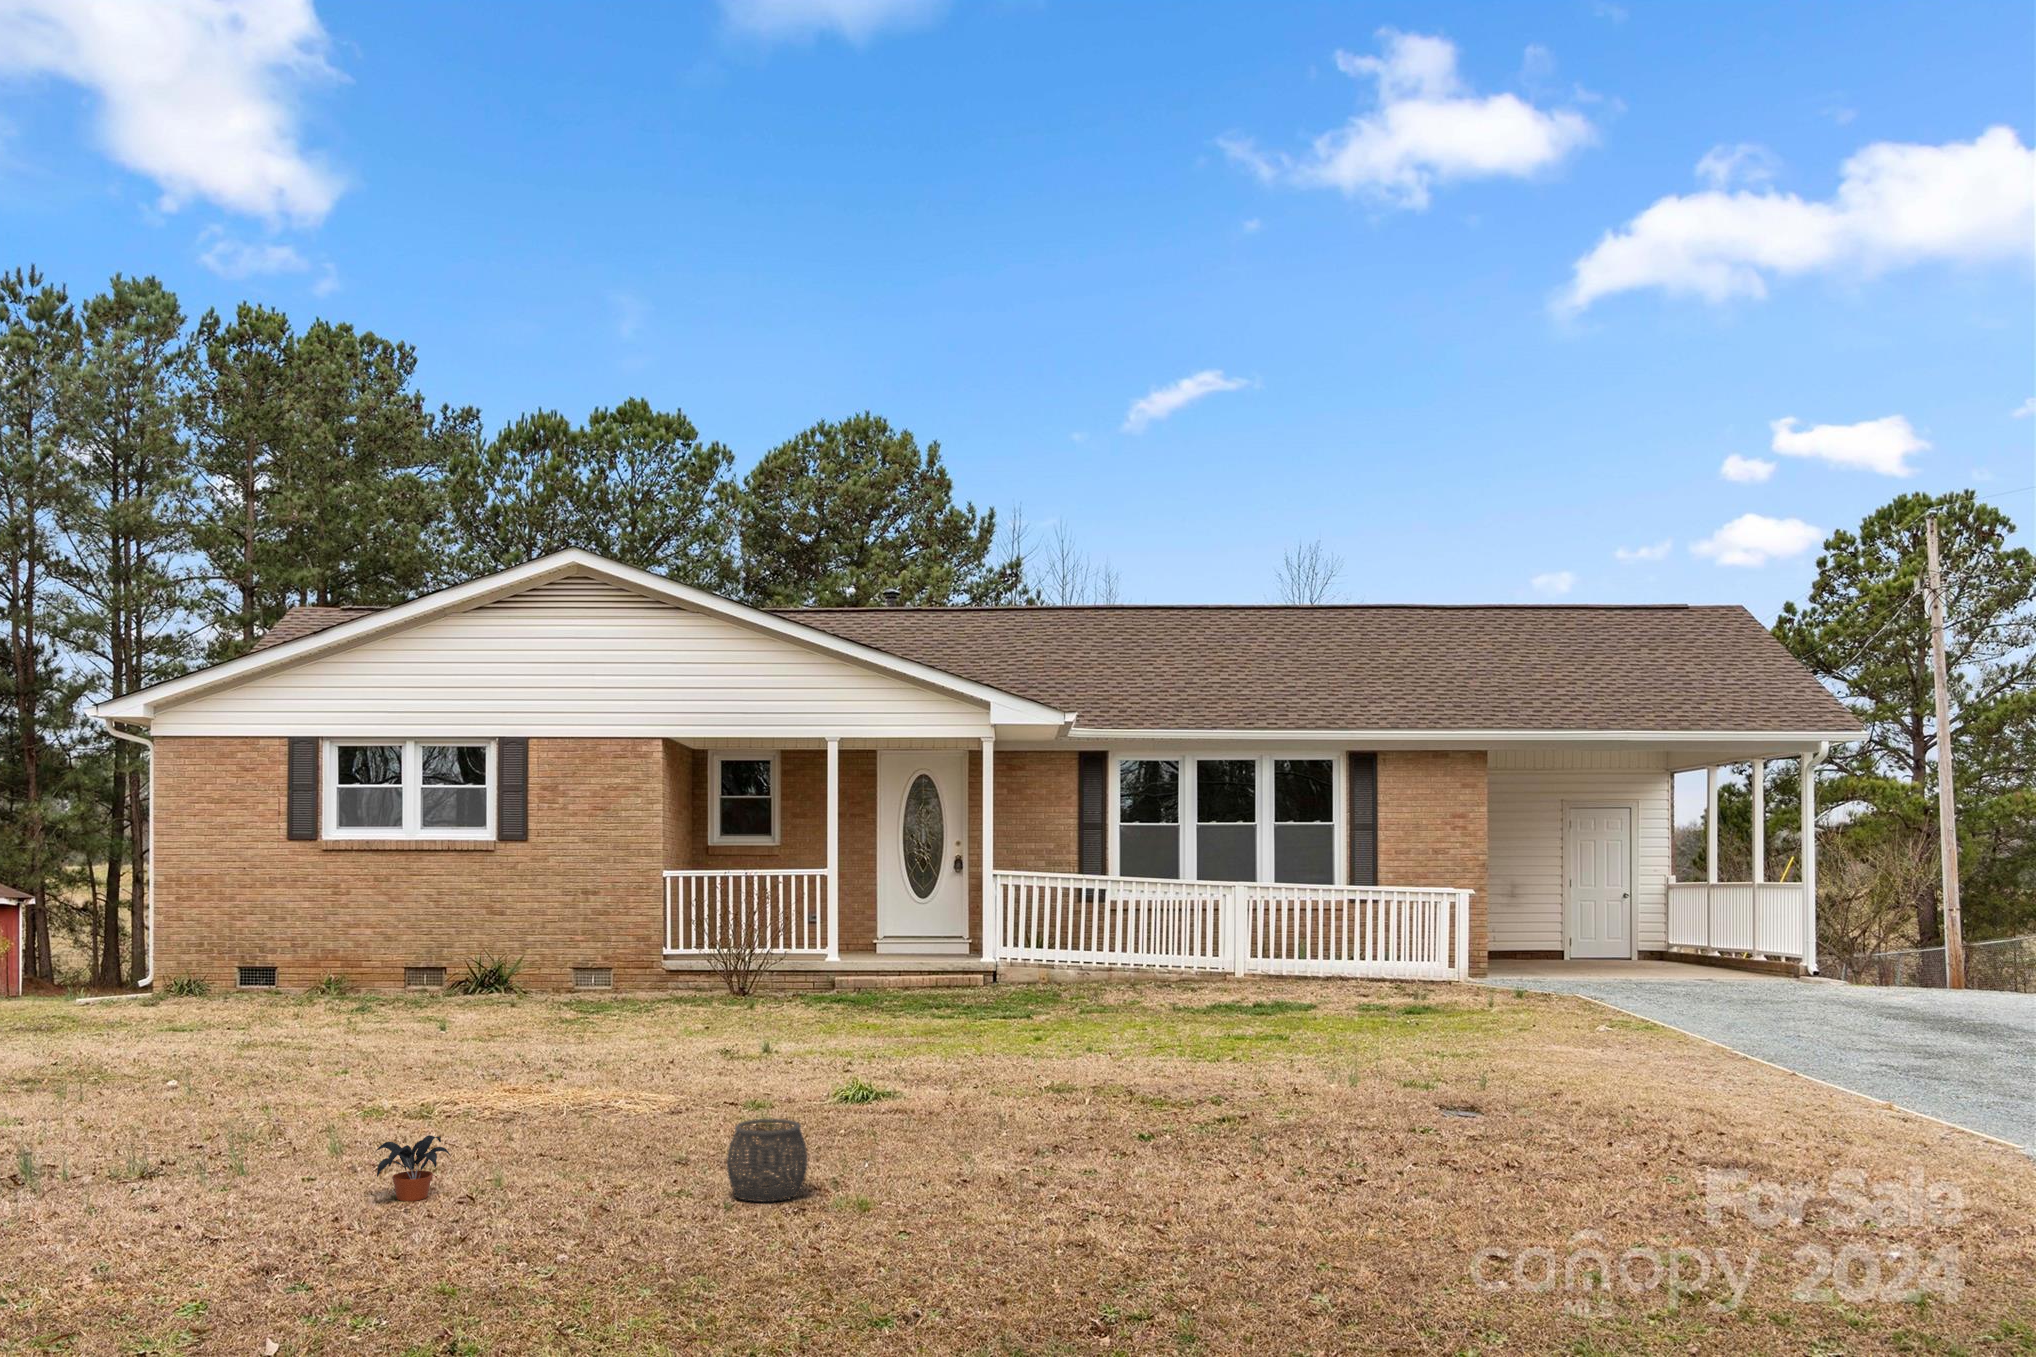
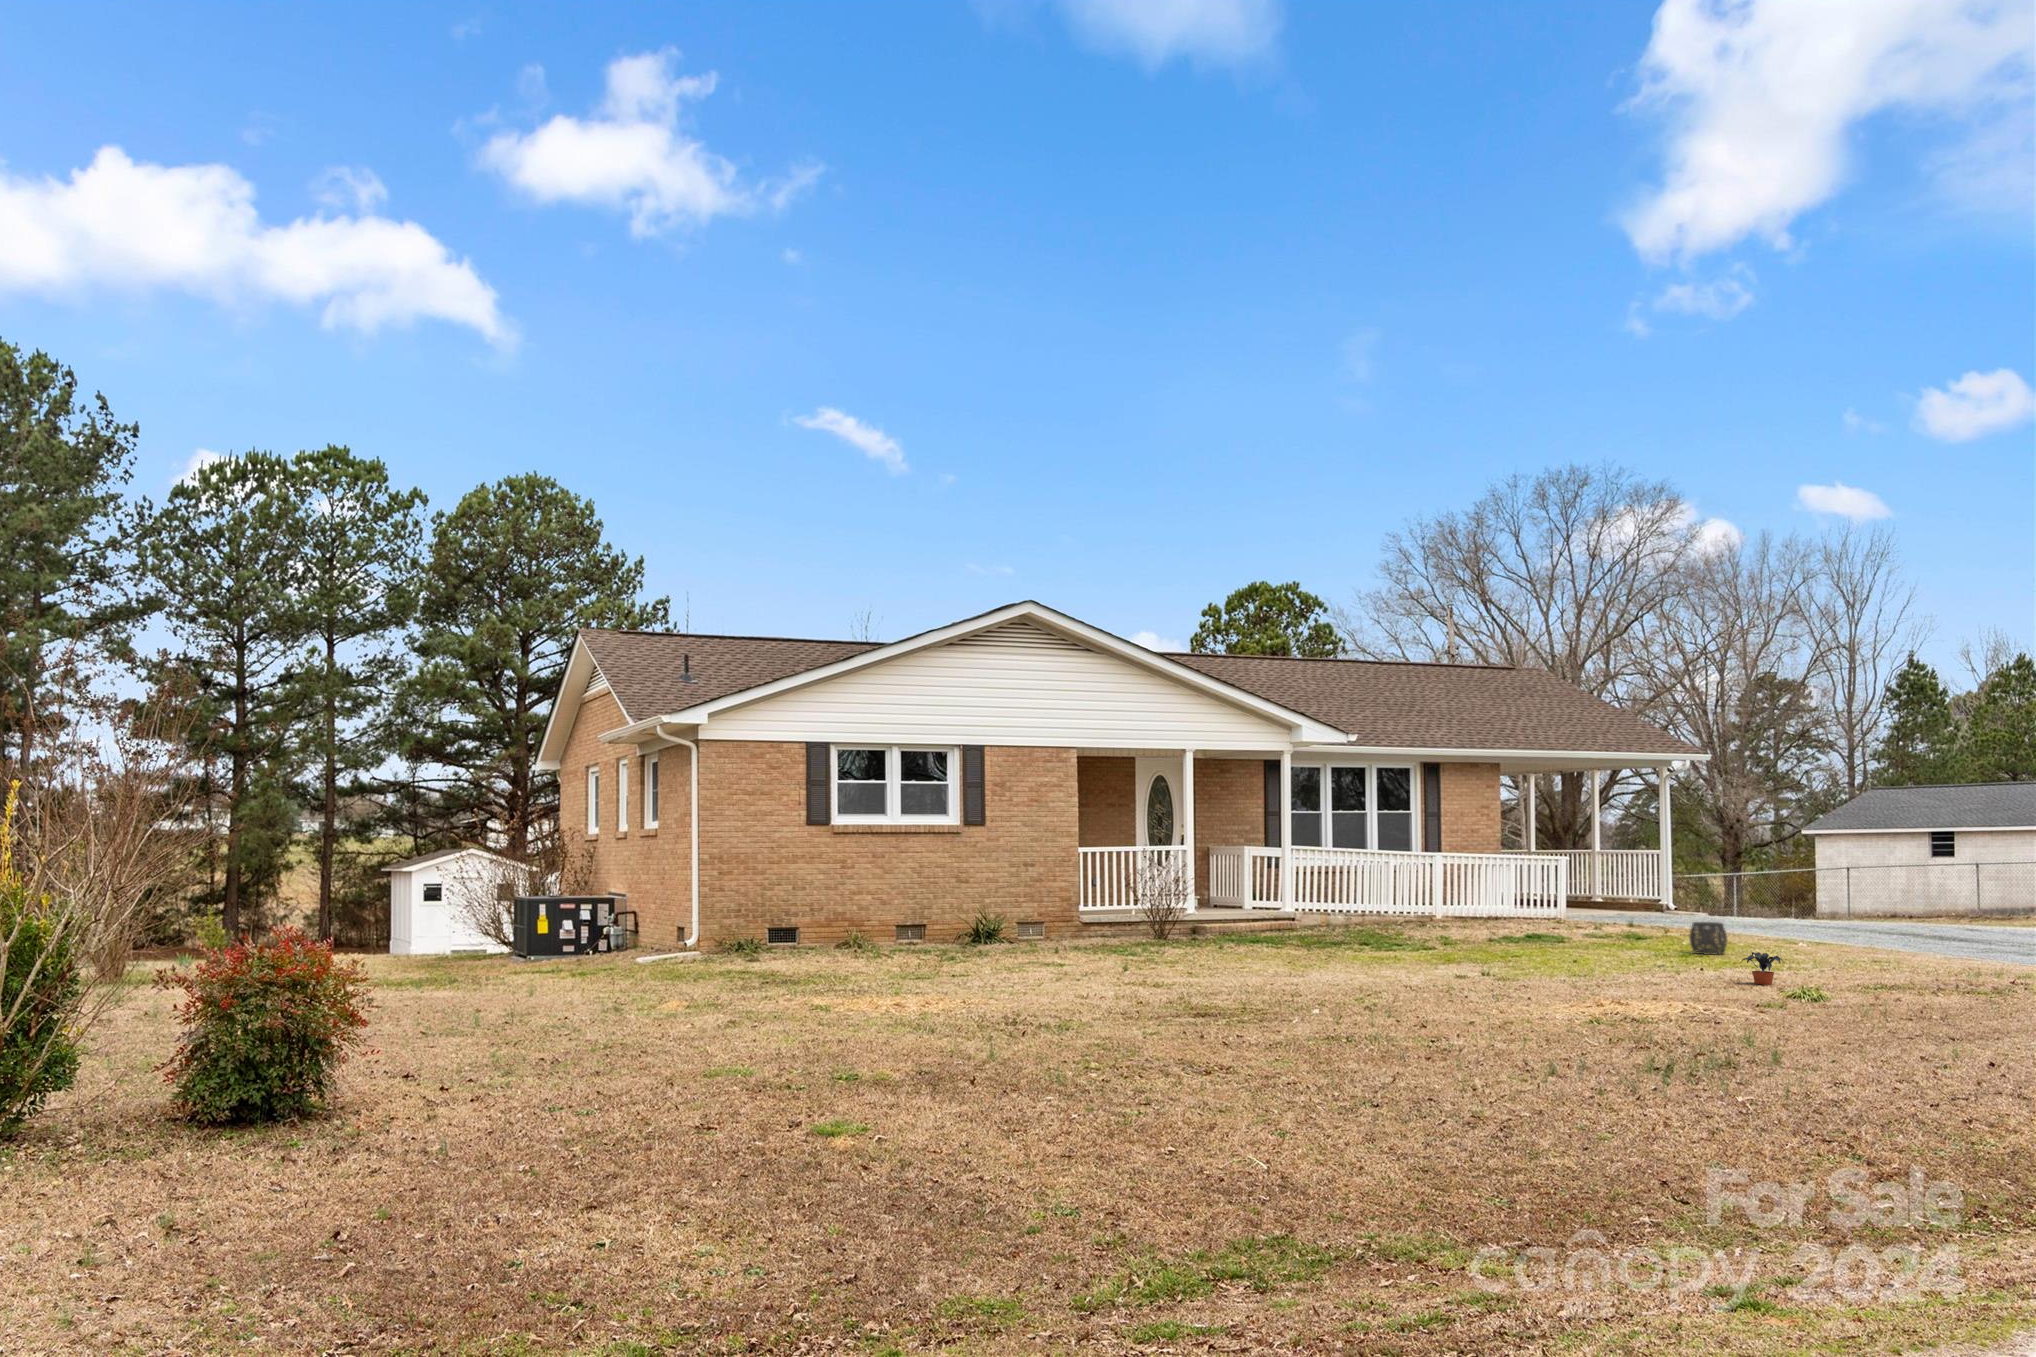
woven basket: present [727,1119,808,1202] -> present [1689,922,1727,955]

